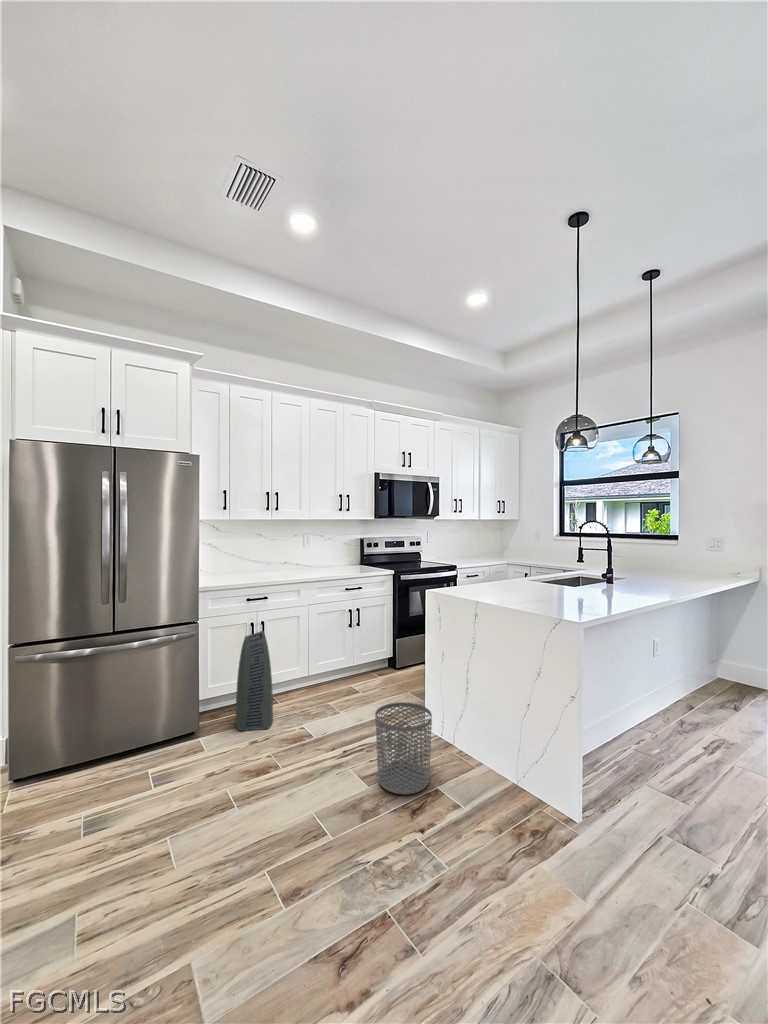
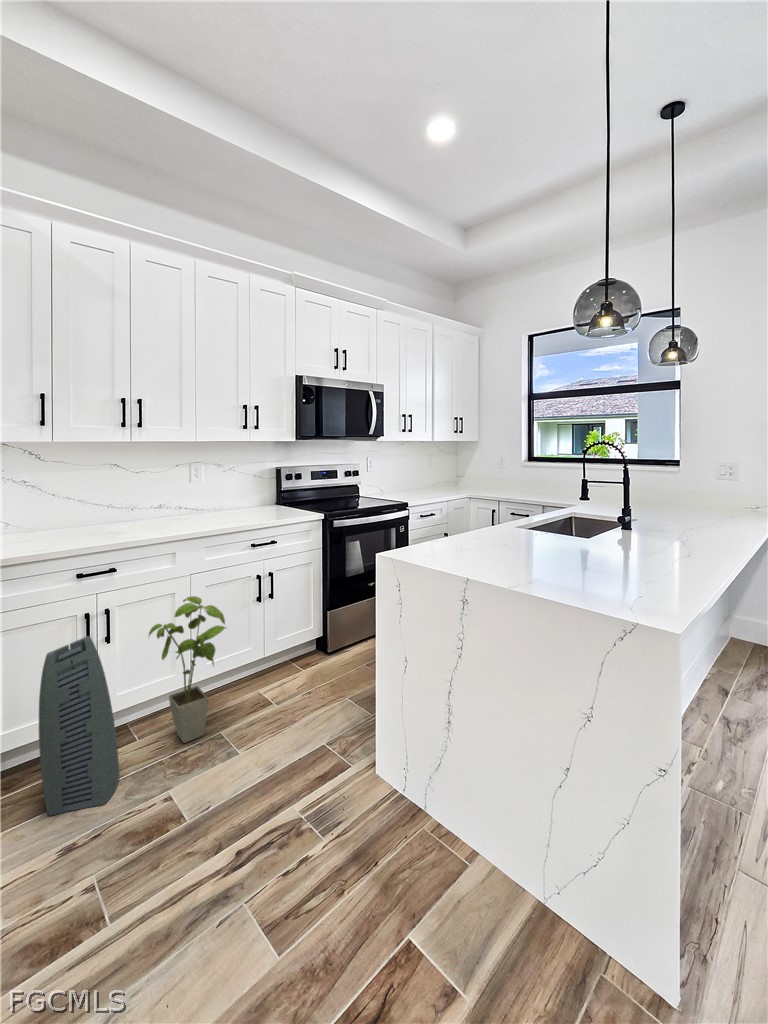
house plant: none [290,614,336,708] -> present [149,596,226,743]
waste bin: present [375,702,432,794] -> none [287,776,398,976]

